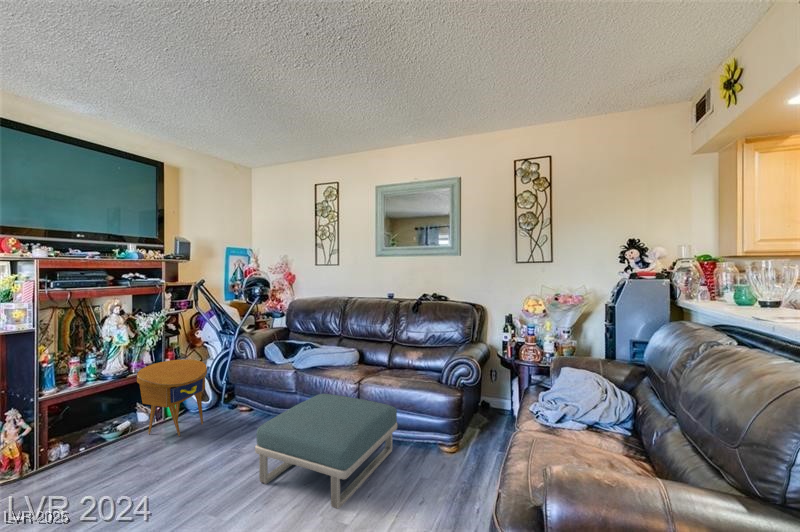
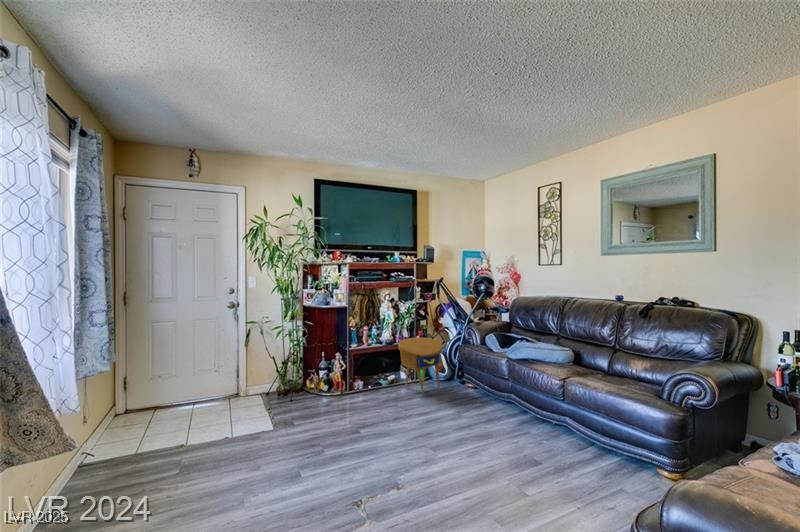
footstool: present [255,394,397,509] -> none [466,384,602,480]

